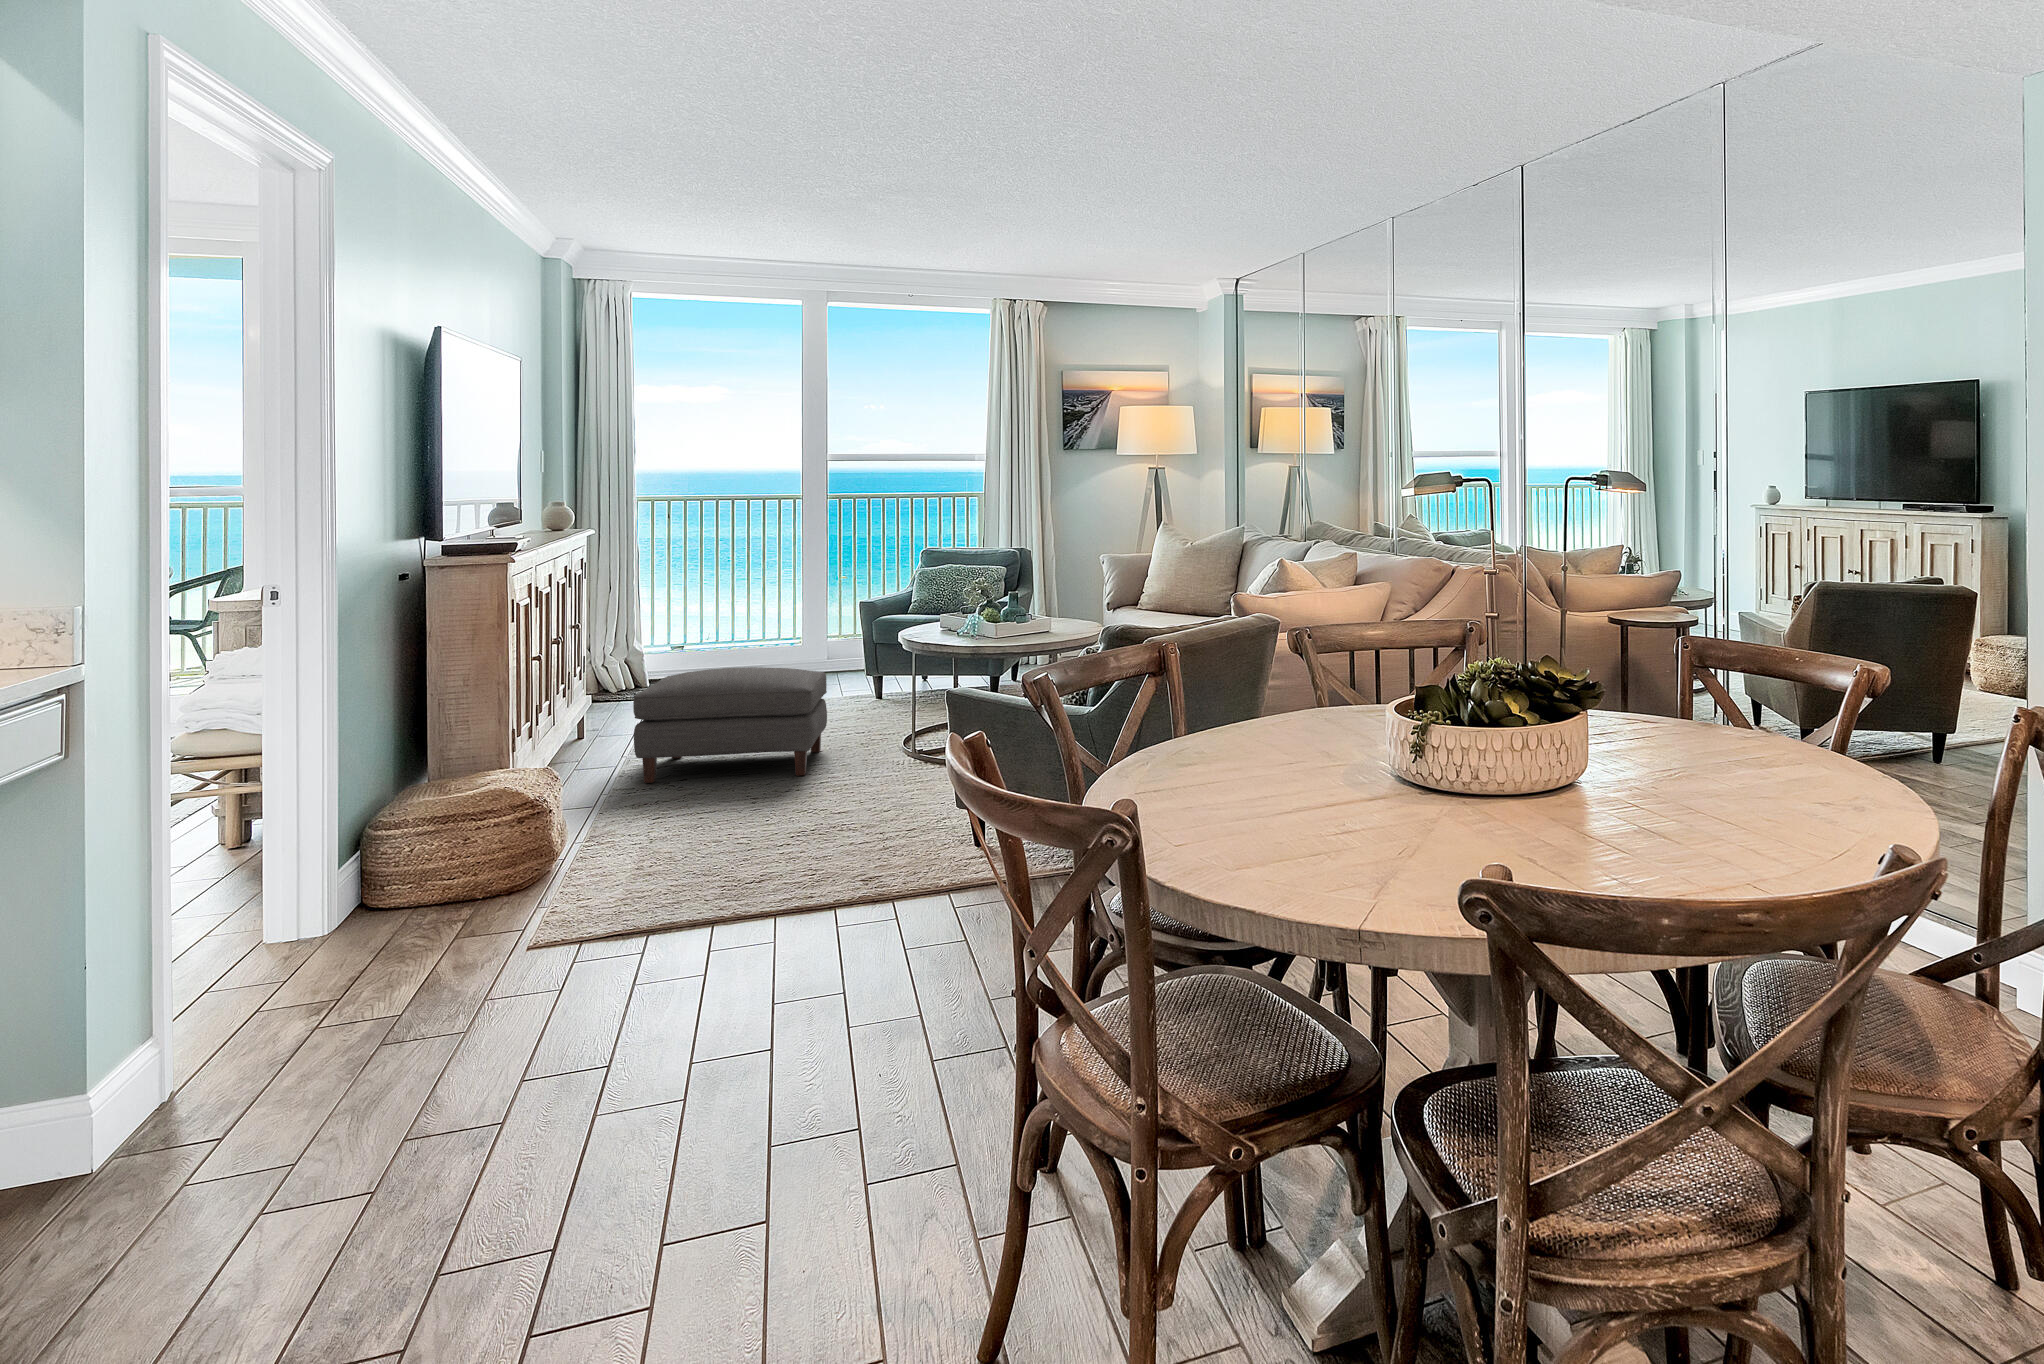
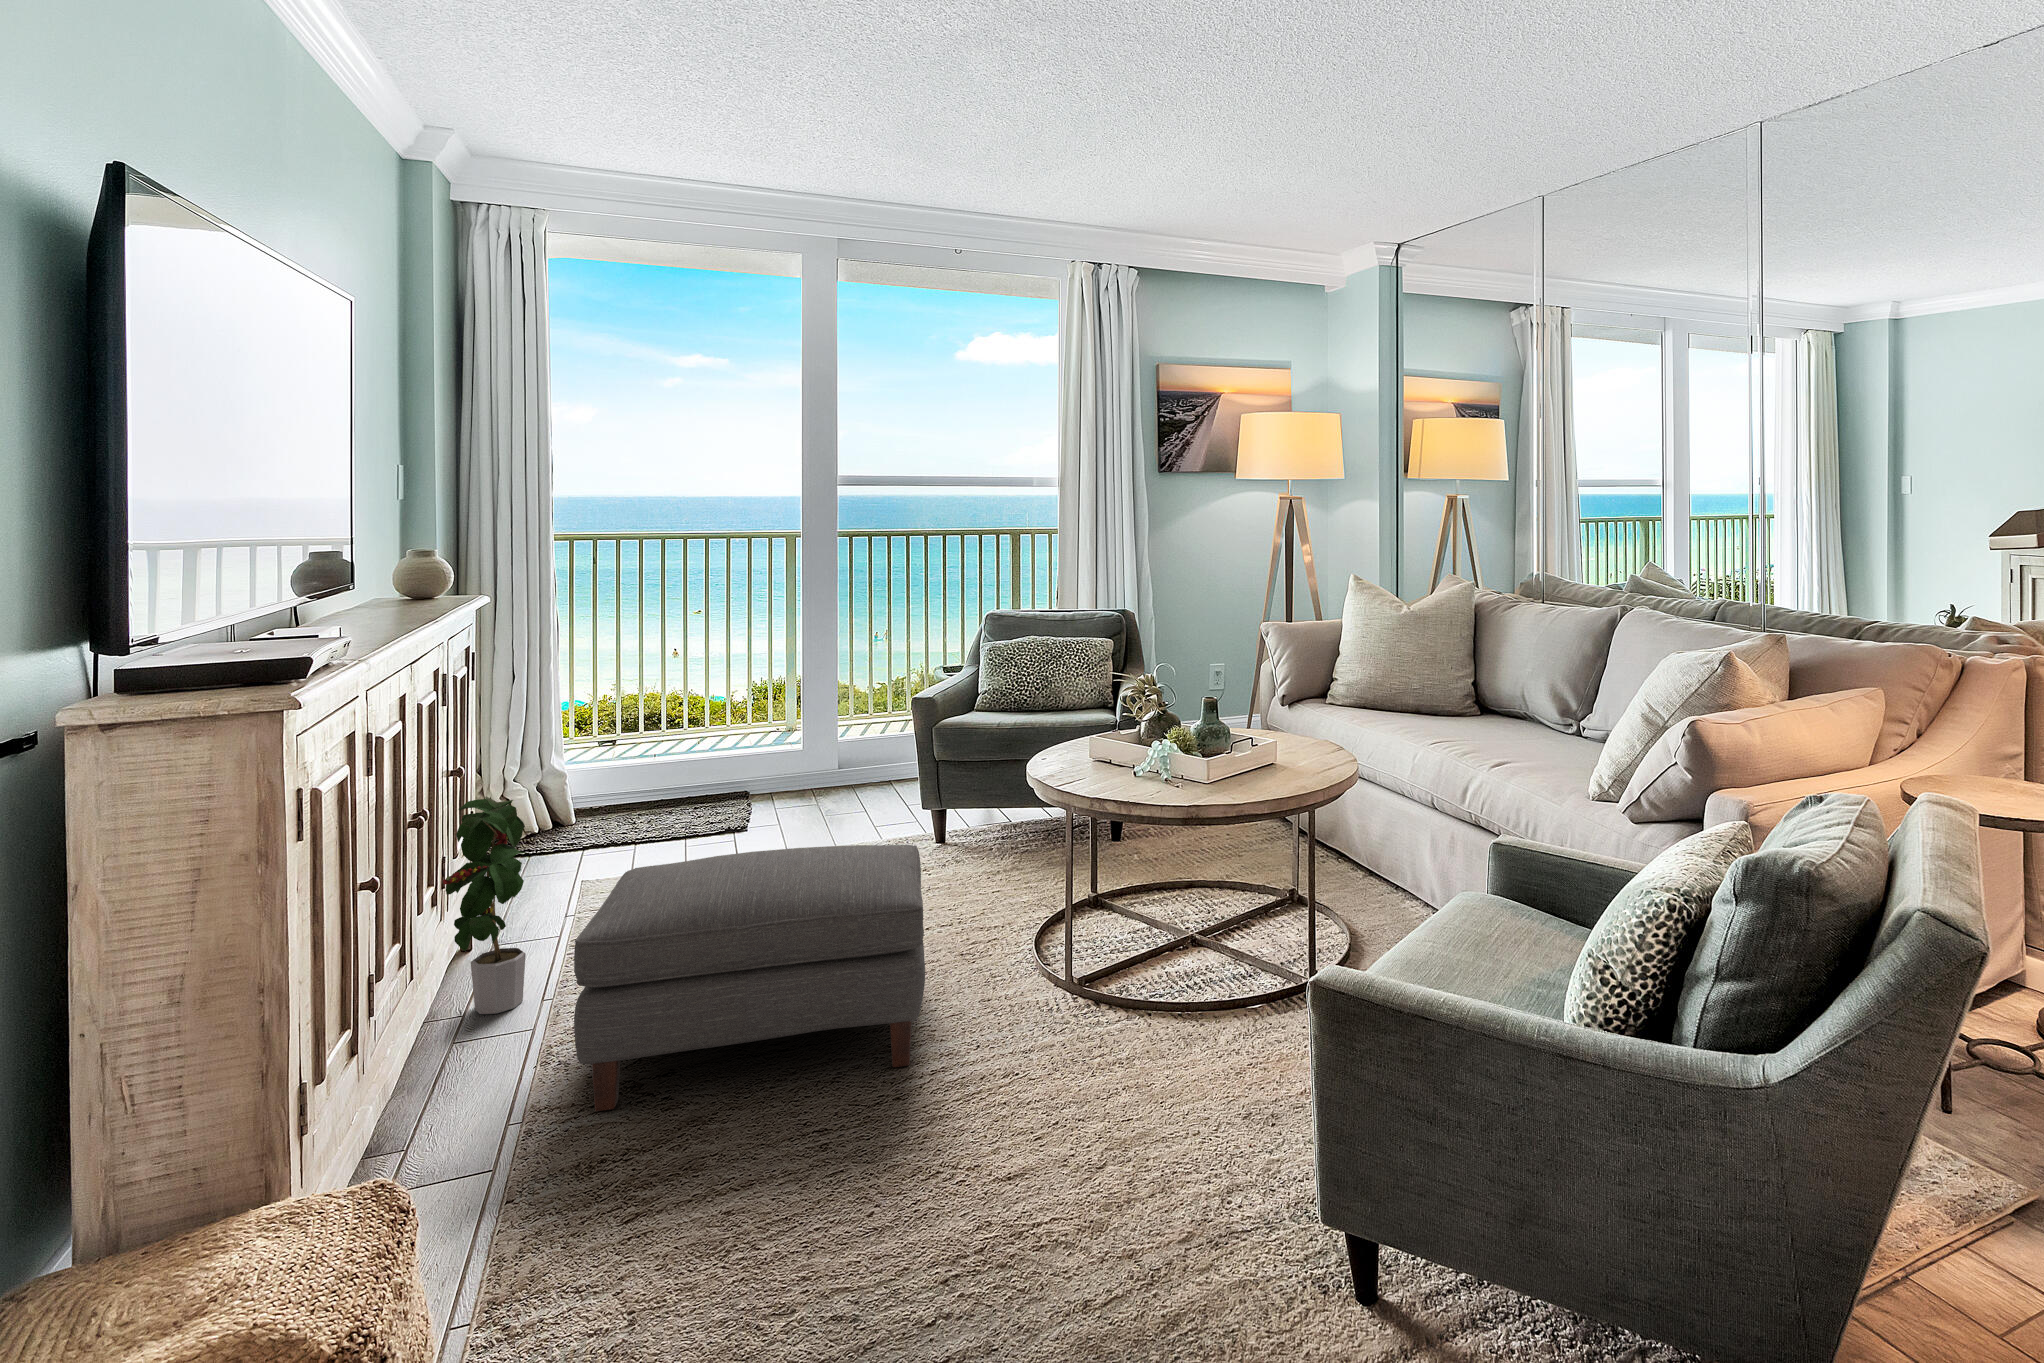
potted plant: none [570,638,613,755] -> present [443,796,526,1014]

